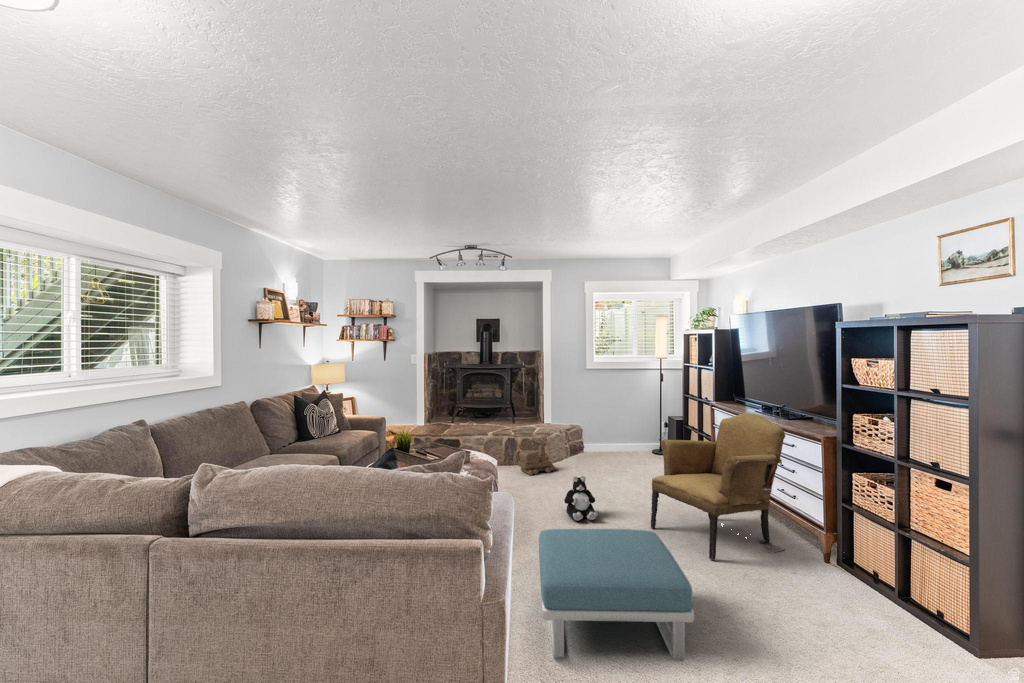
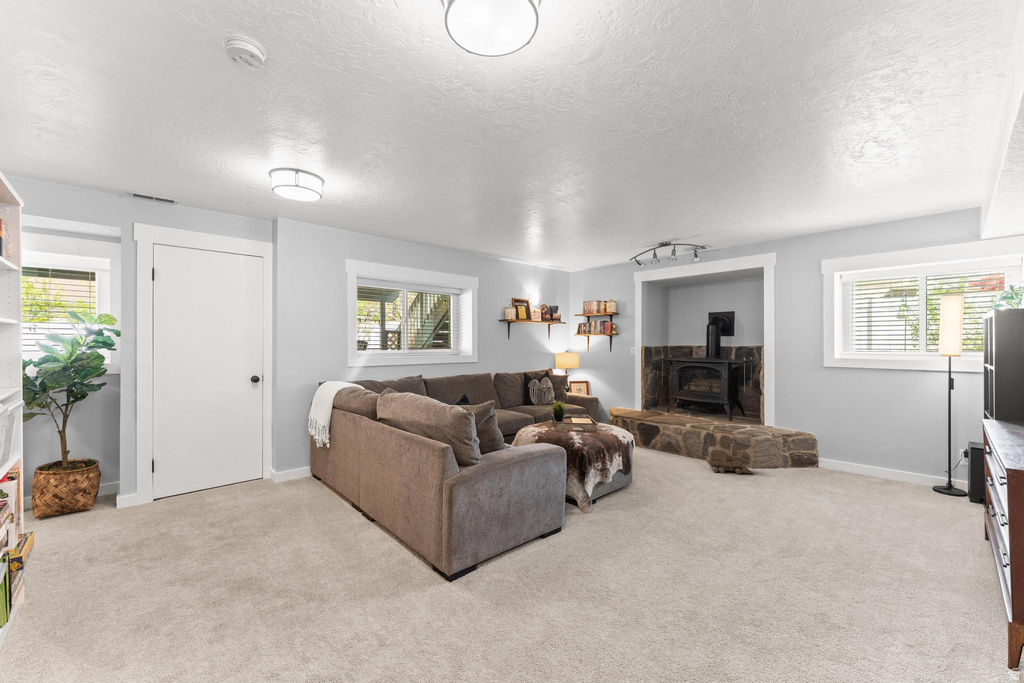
armchair: present [651,413,785,560] -> none [779,433,991,633]
plush toy: present [564,476,598,521] -> none [695,474,731,522]
footstool: present [539,529,694,661] -> none [524,501,696,647]

